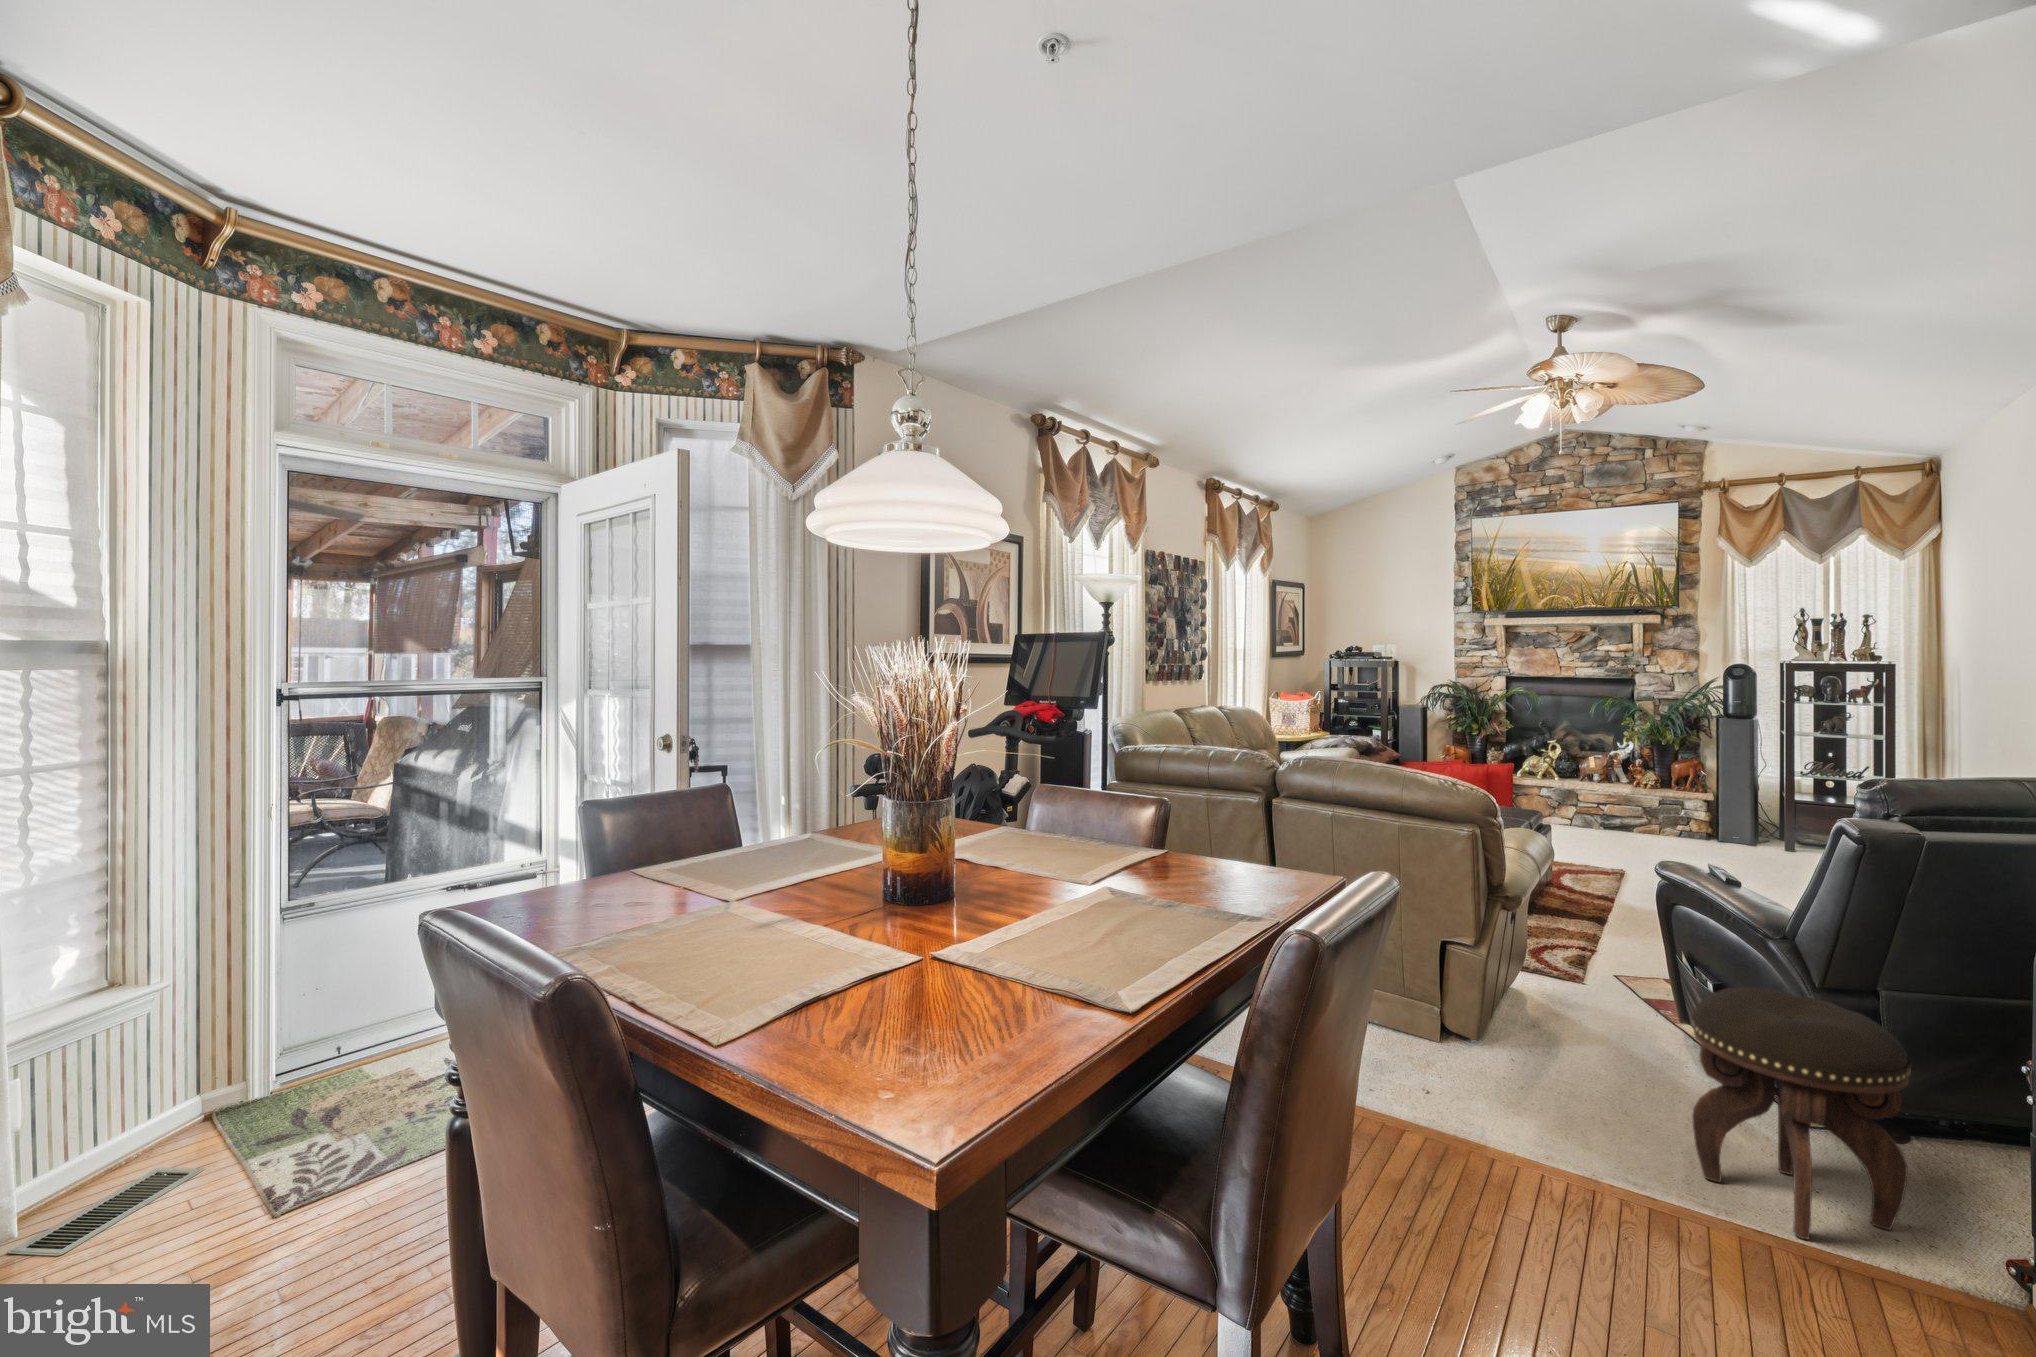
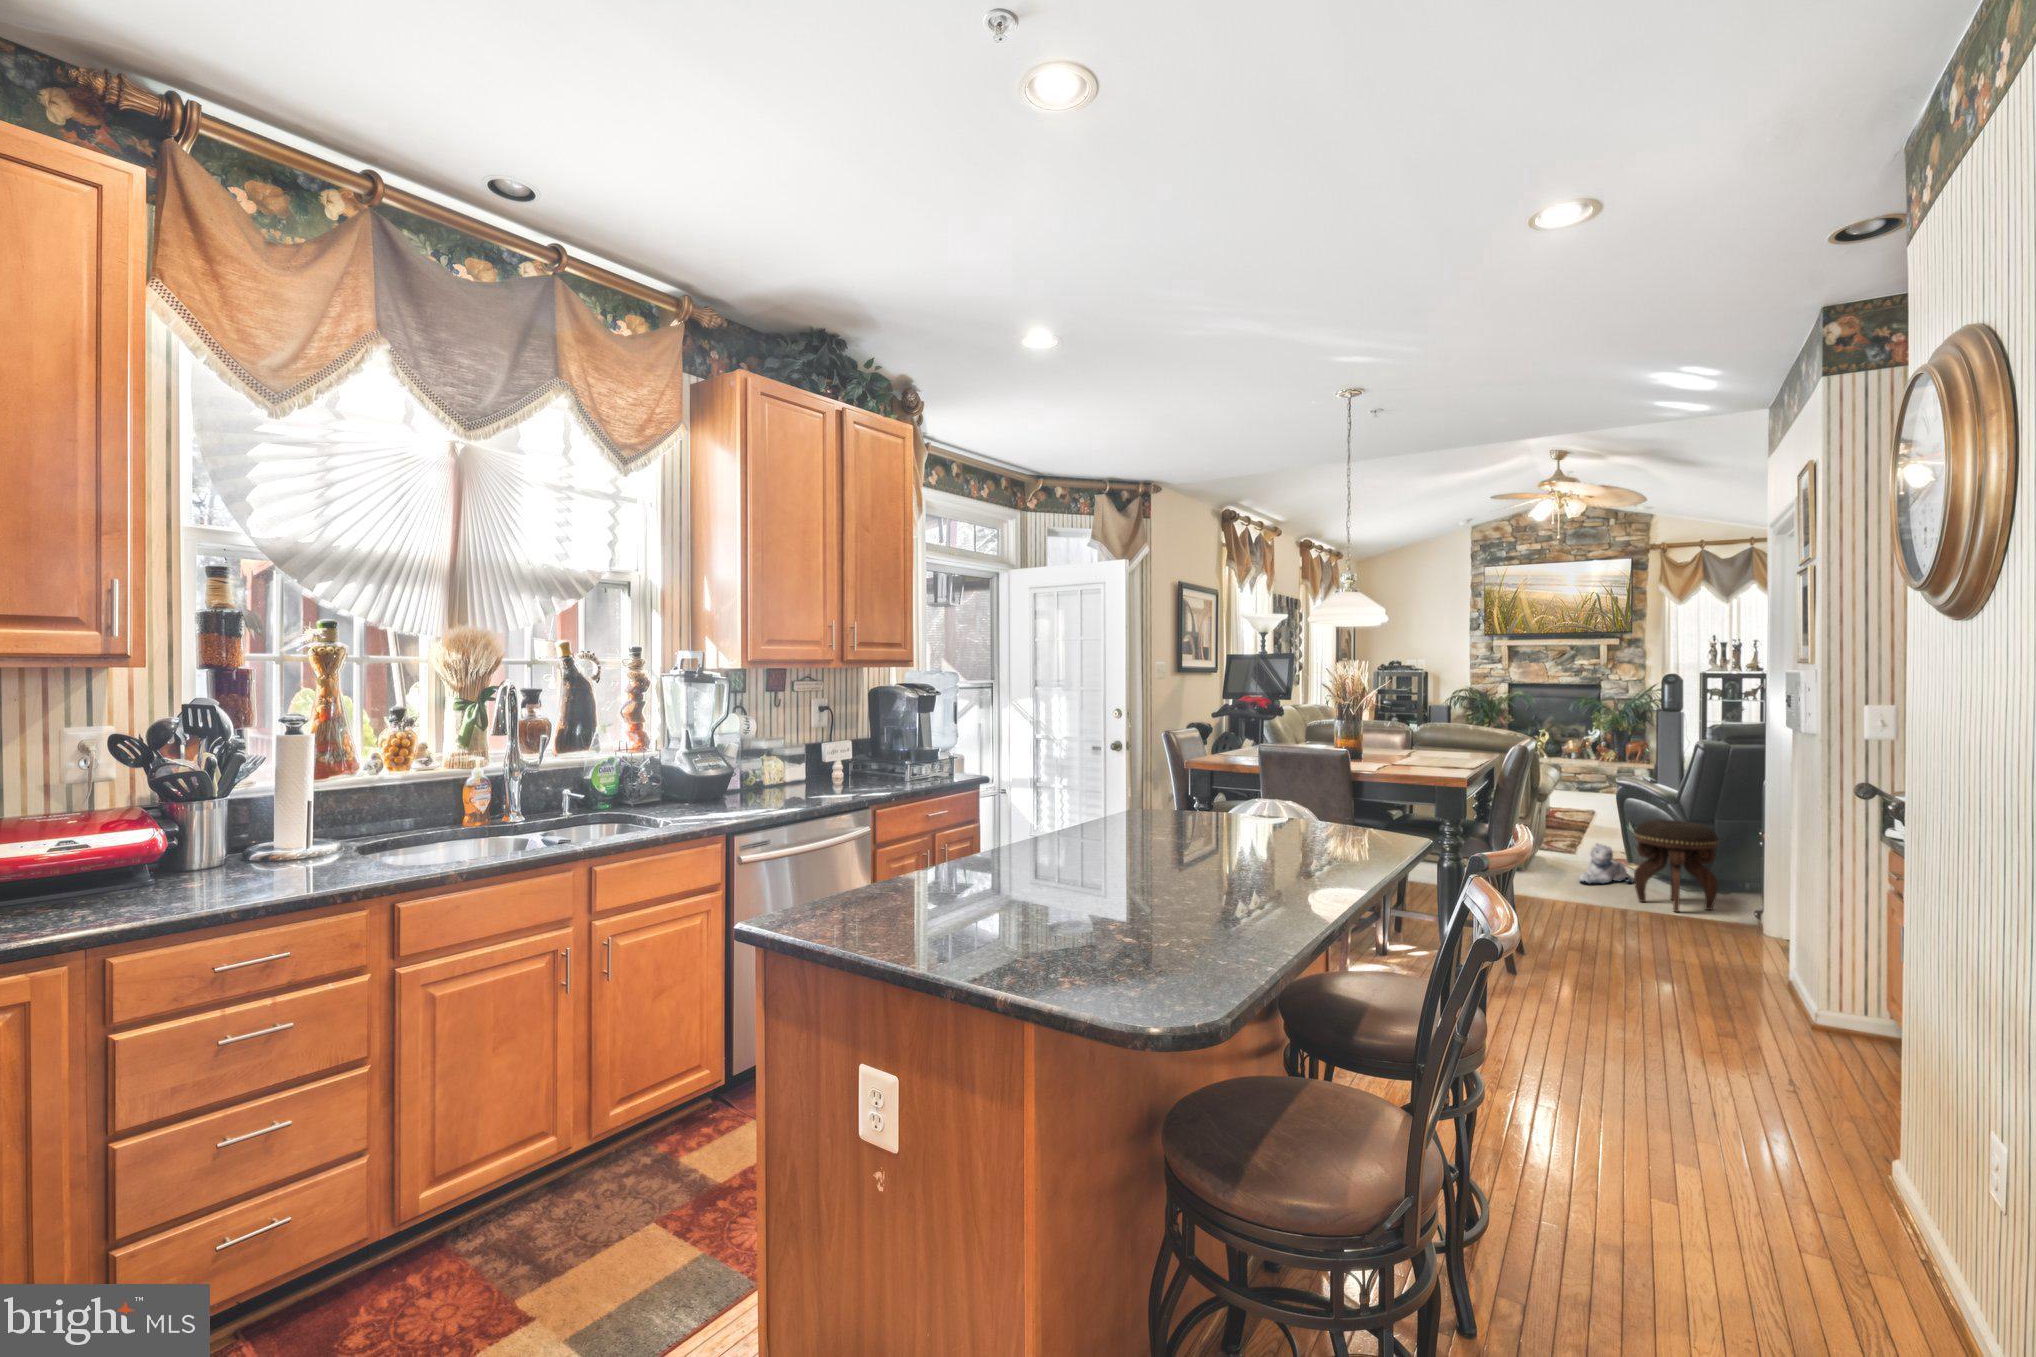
plush toy: none [1572,1006,1691,1097] -> present [1579,844,1634,884]

